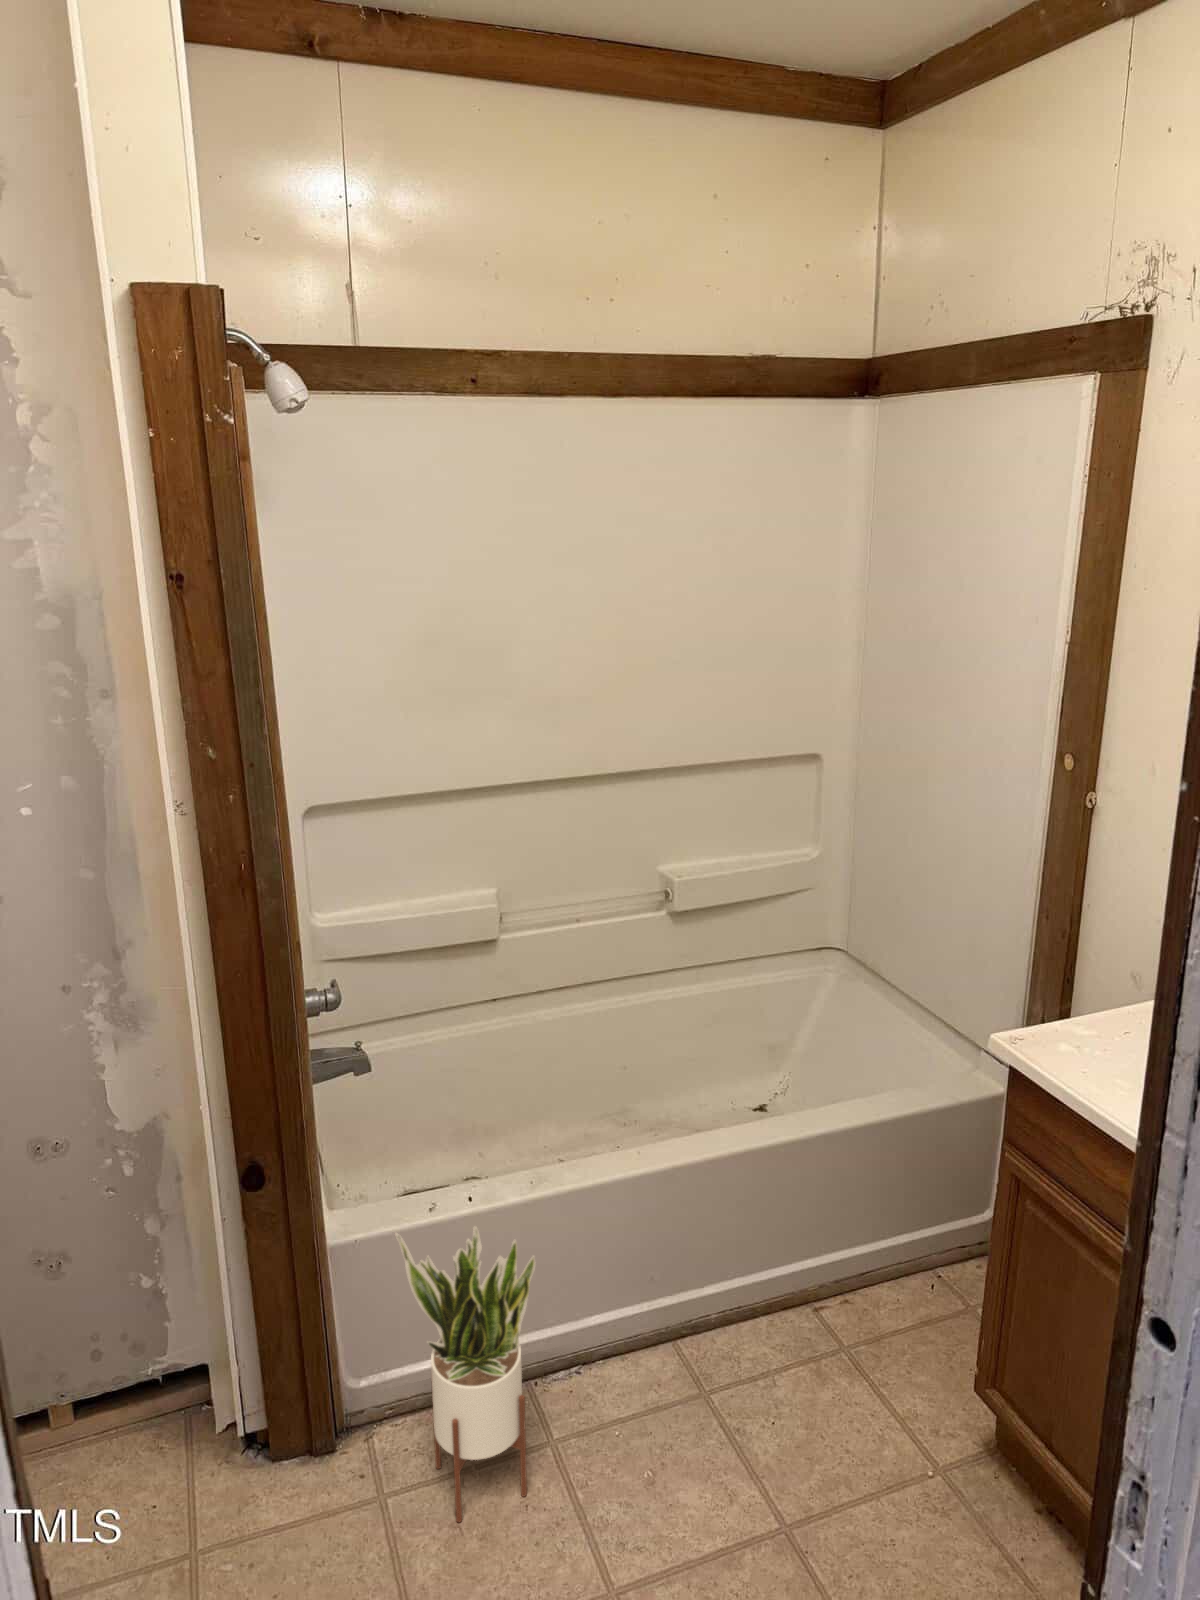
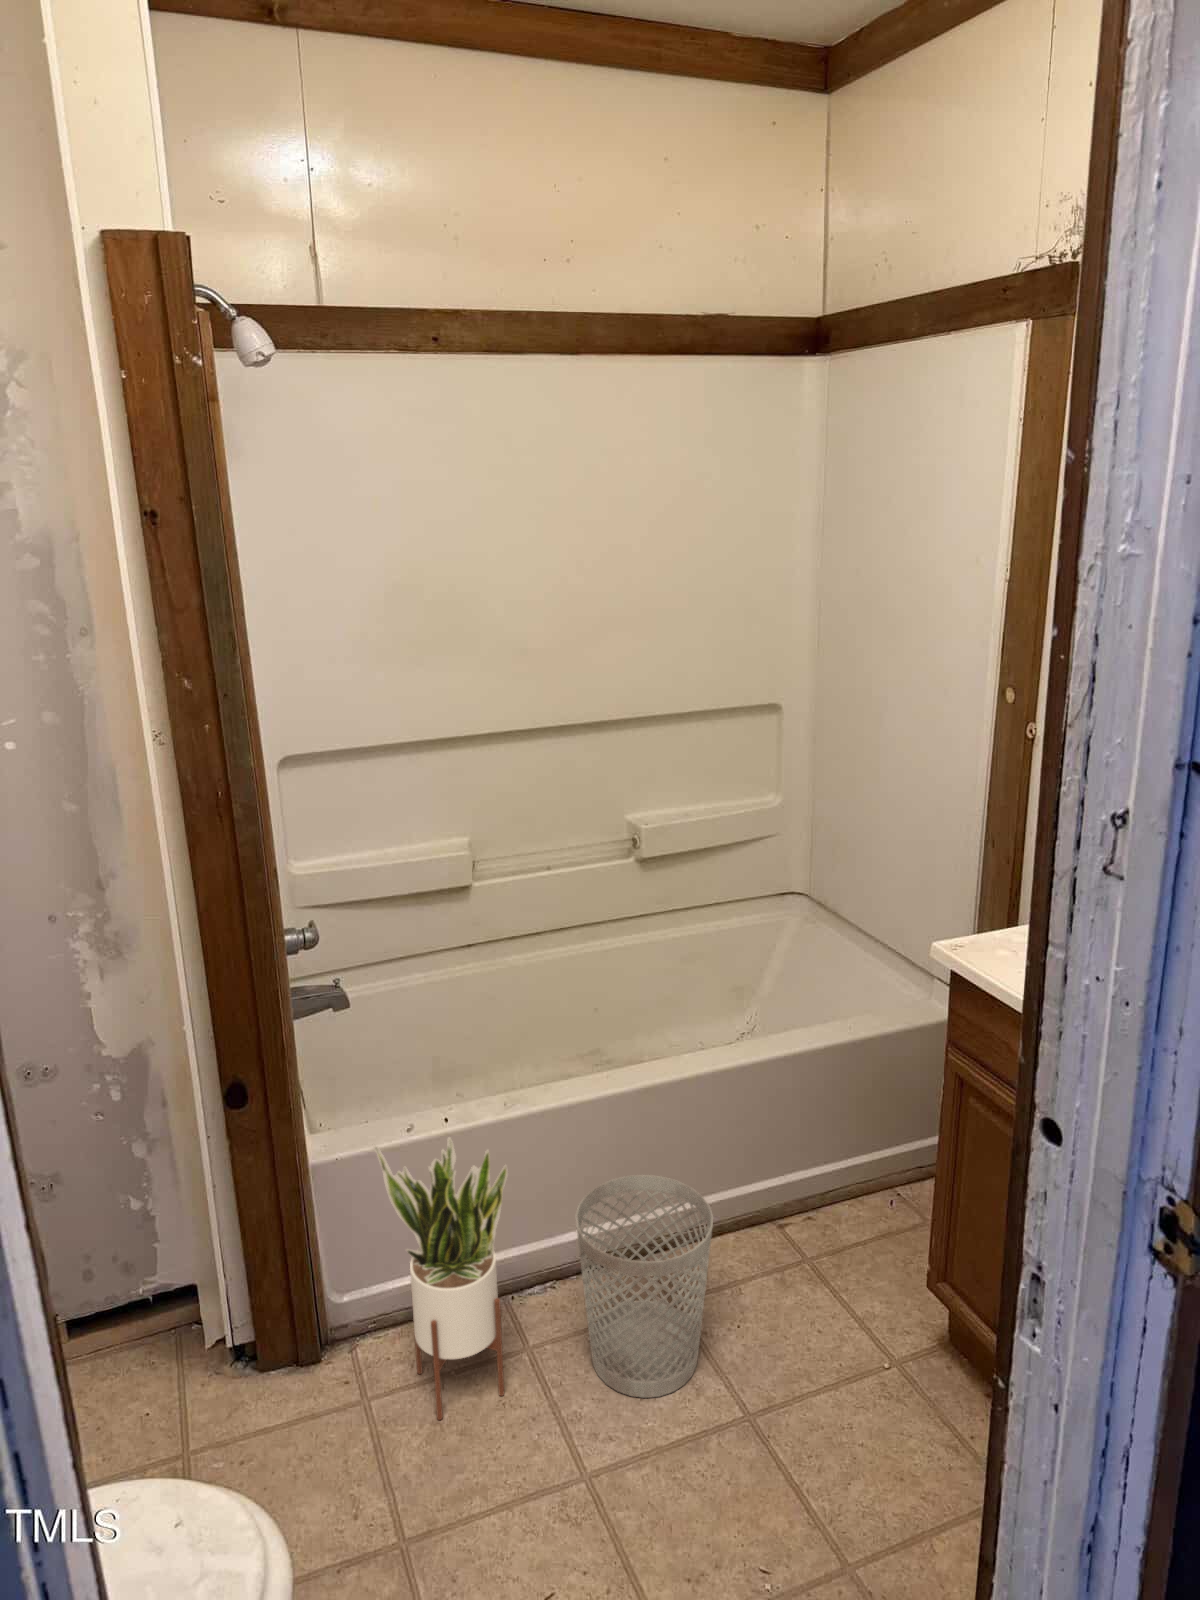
wastebasket: none [605,1262,751,1504] -> present [576,1175,713,1398]

